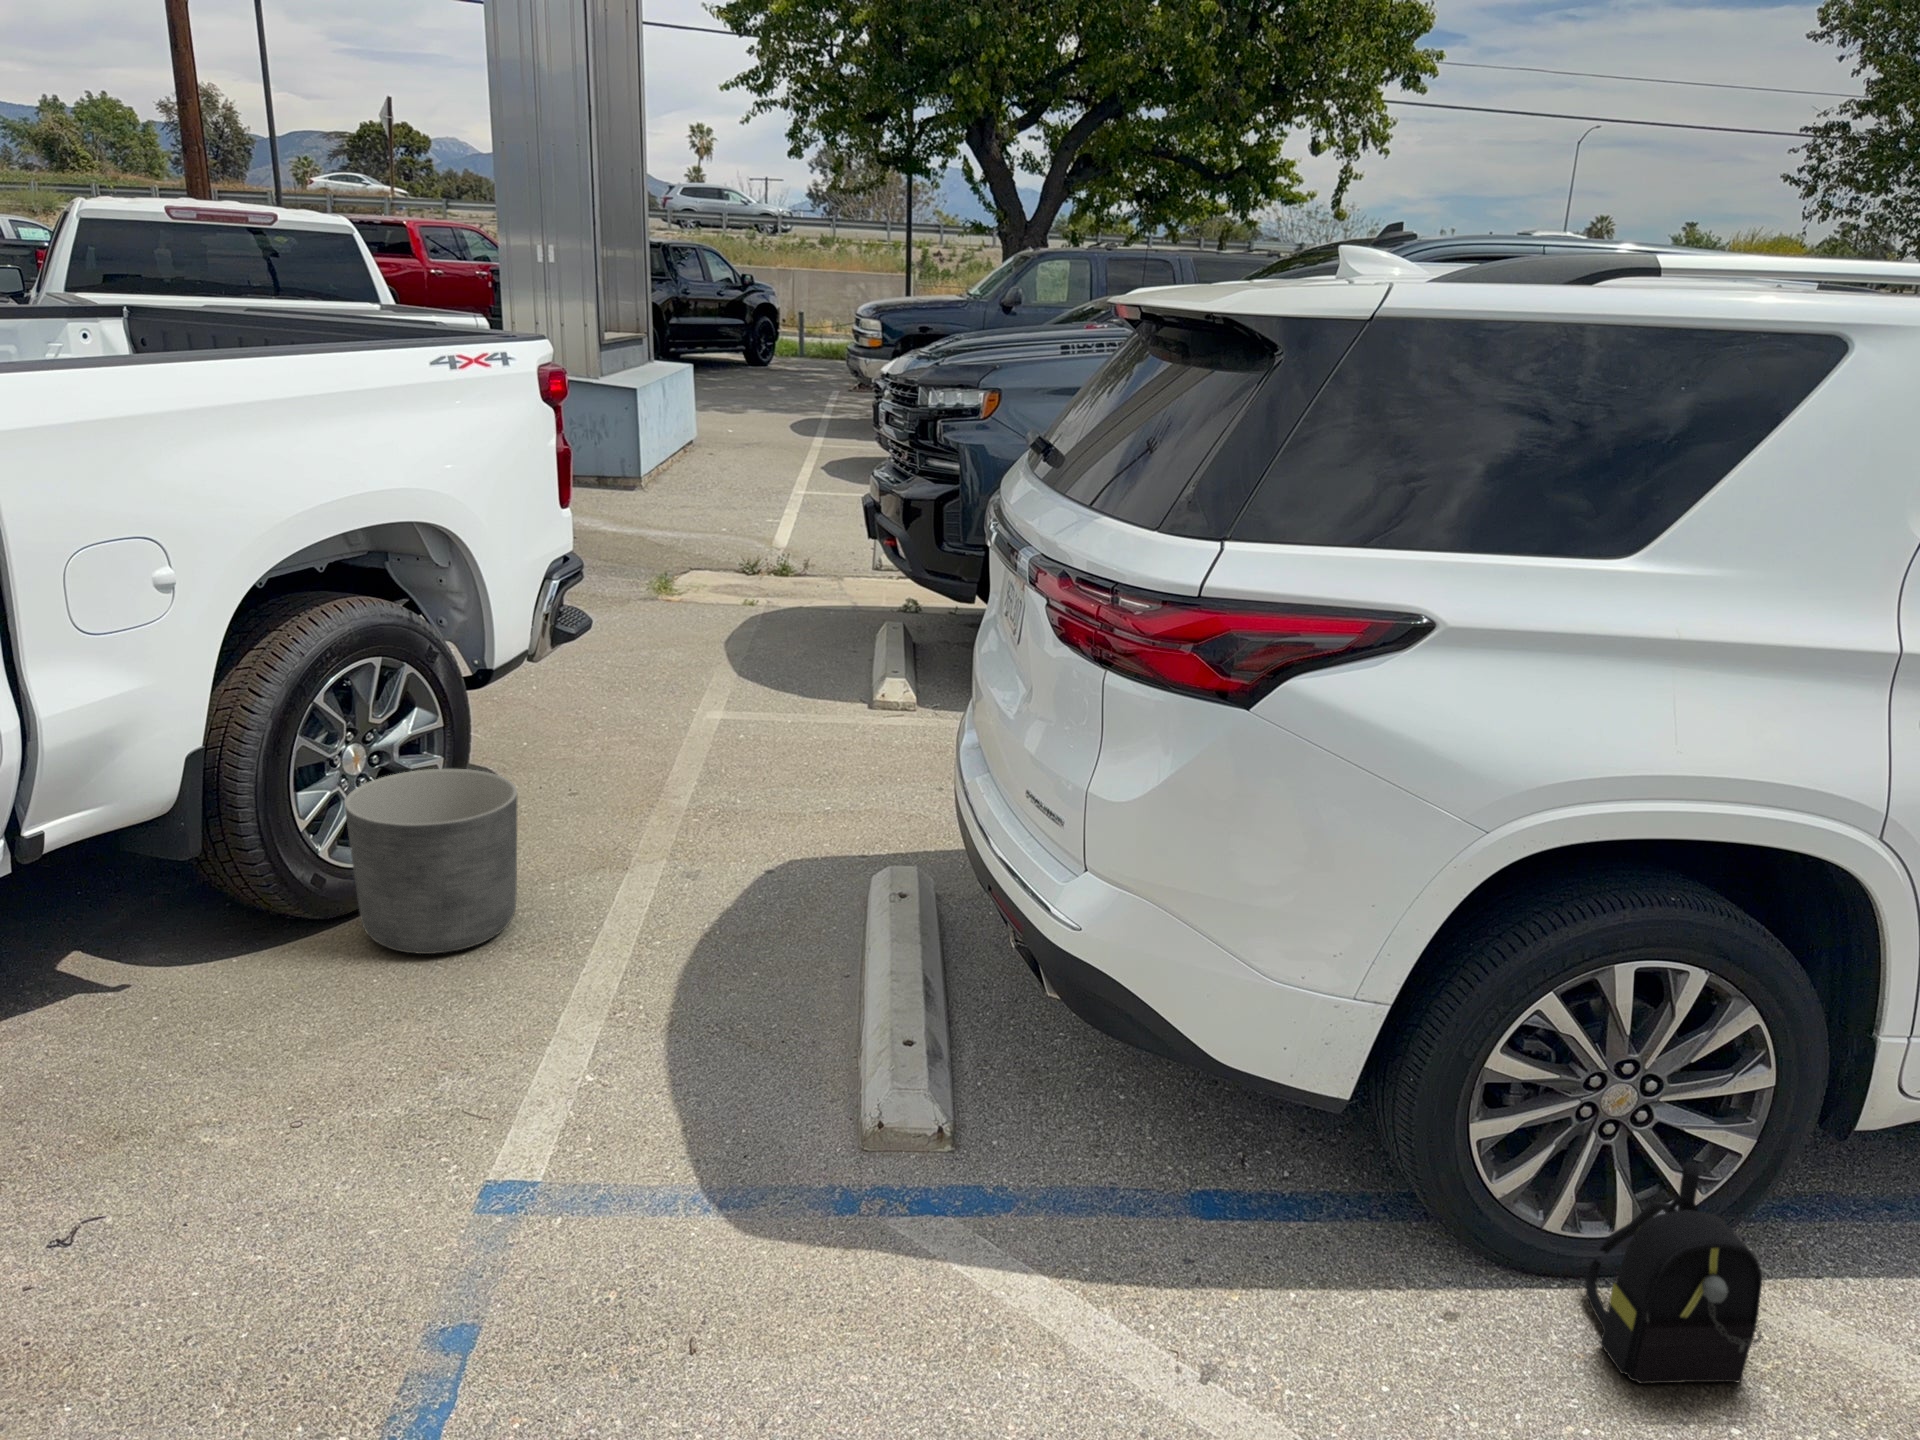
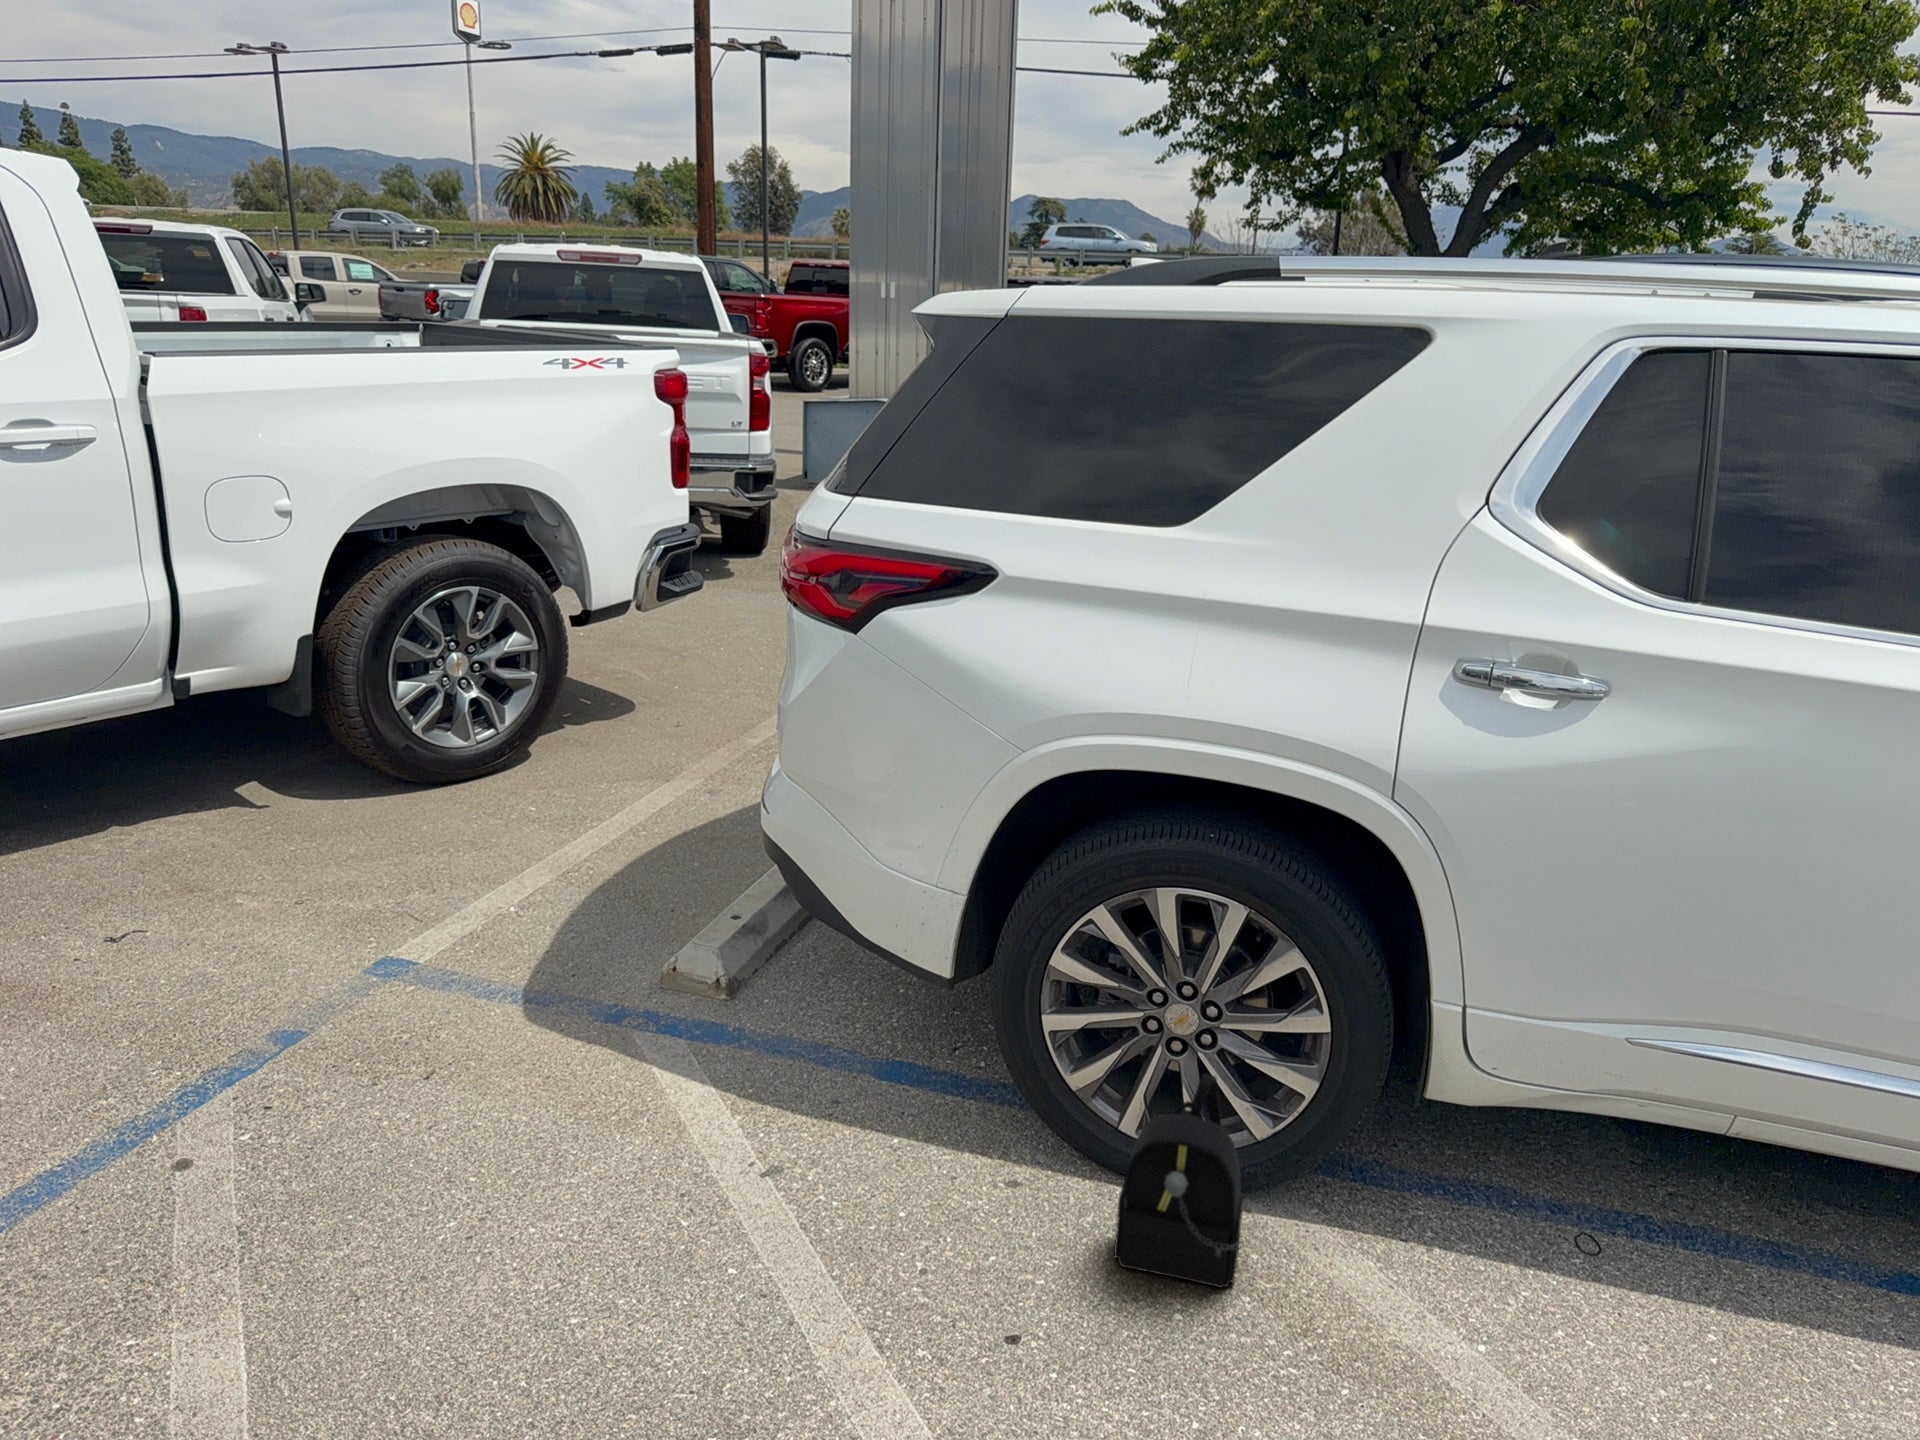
planter: present [345,769,517,954] -> none [422,677,557,817]

